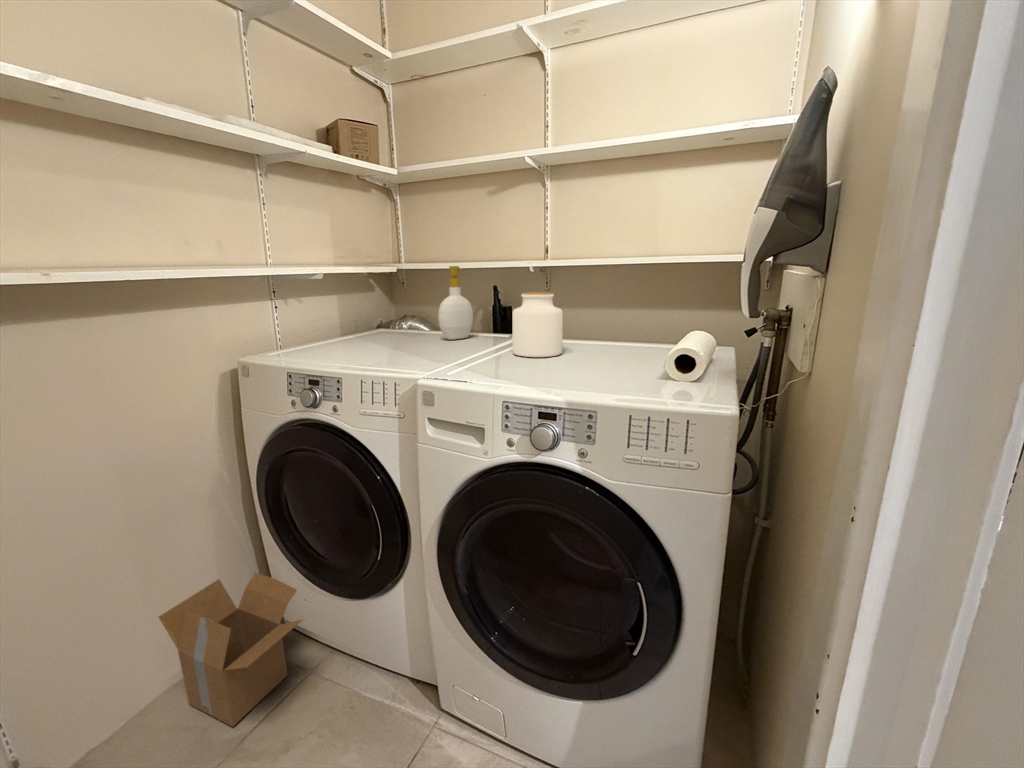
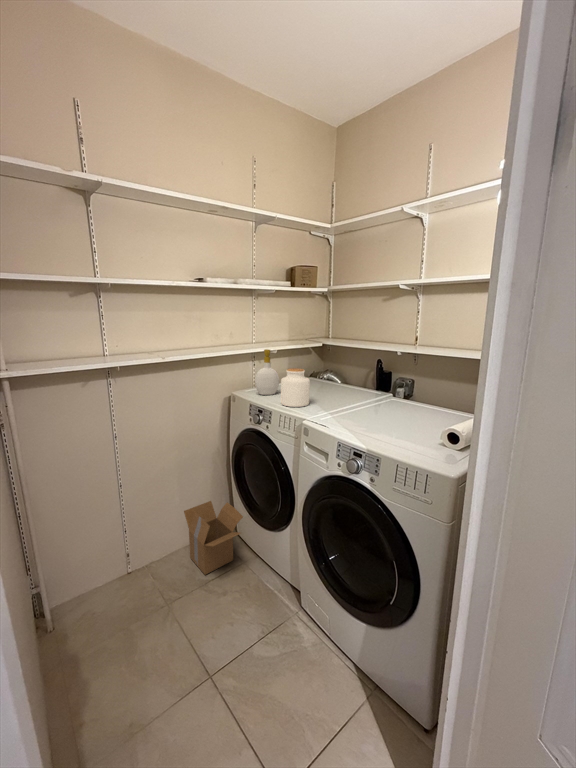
soap bottle: present [438,266,473,340] -> present [255,349,279,395]
jar: present [513,292,563,357] -> present [281,368,310,407]

